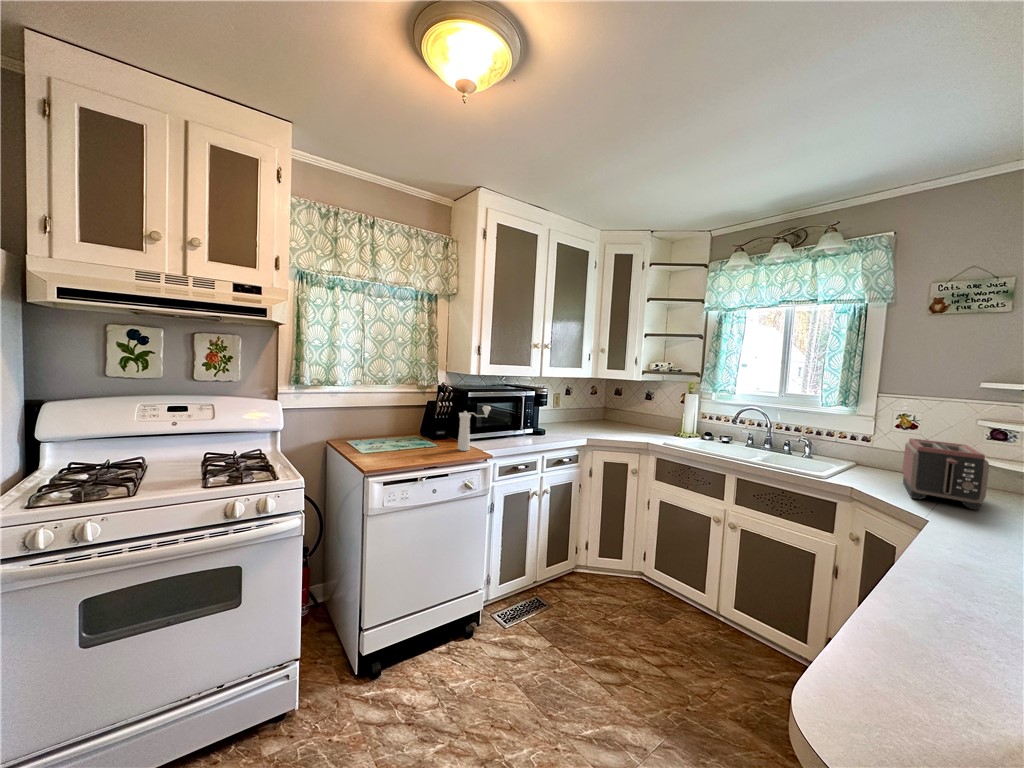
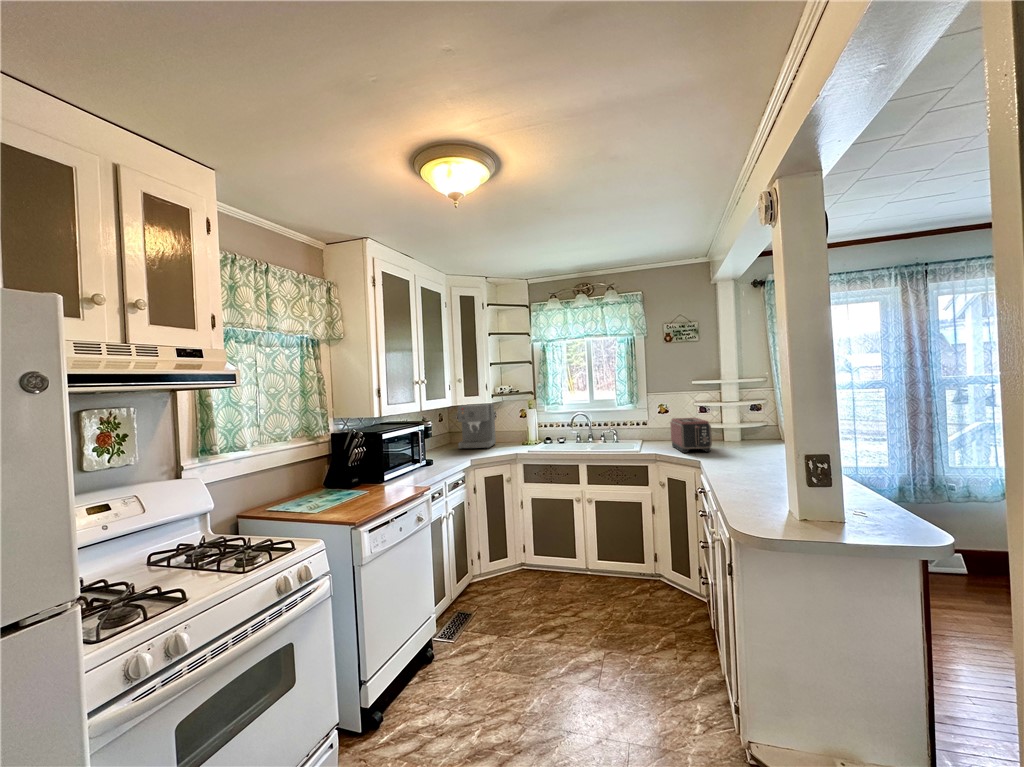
coffee maker: none [597,378,647,430] -> present [458,403,496,449]
pepper mill: present [458,406,491,451] -> none [388,444,413,491]

